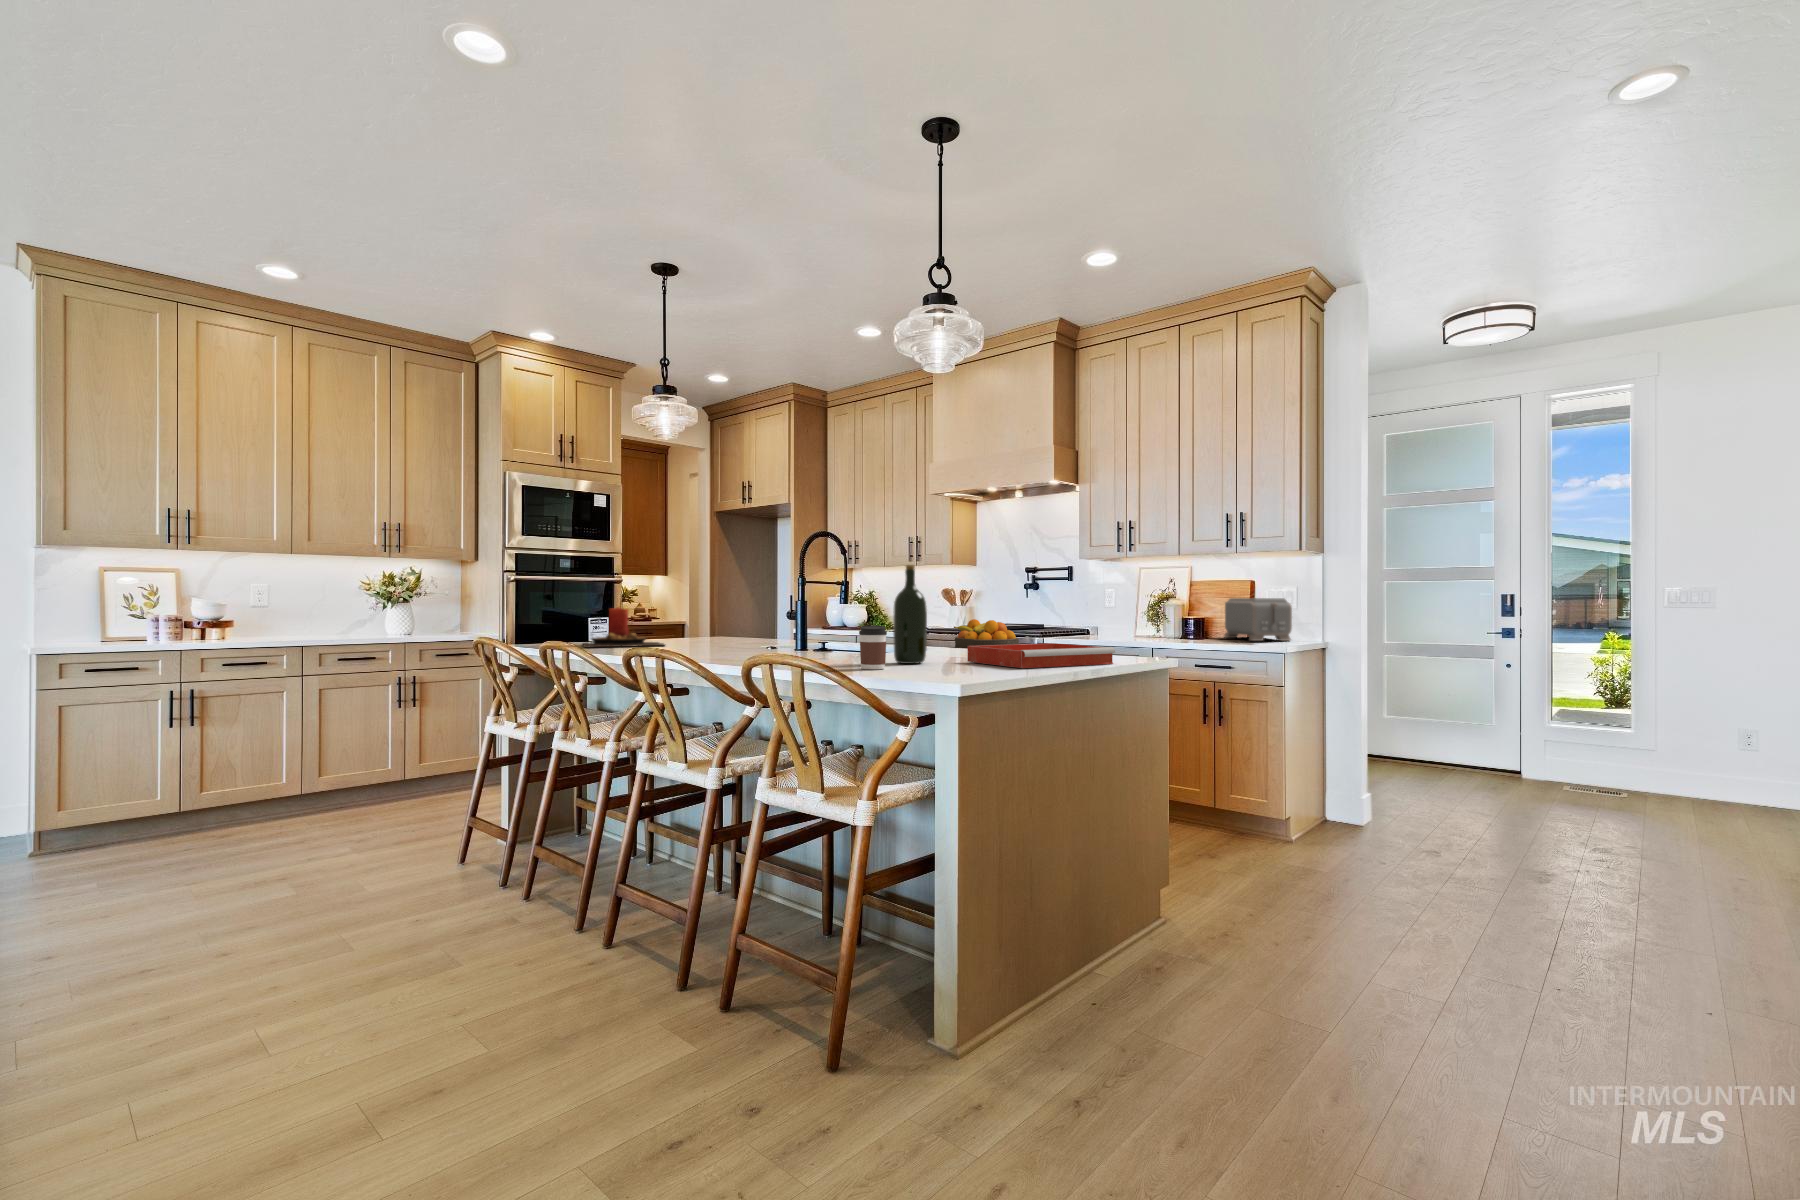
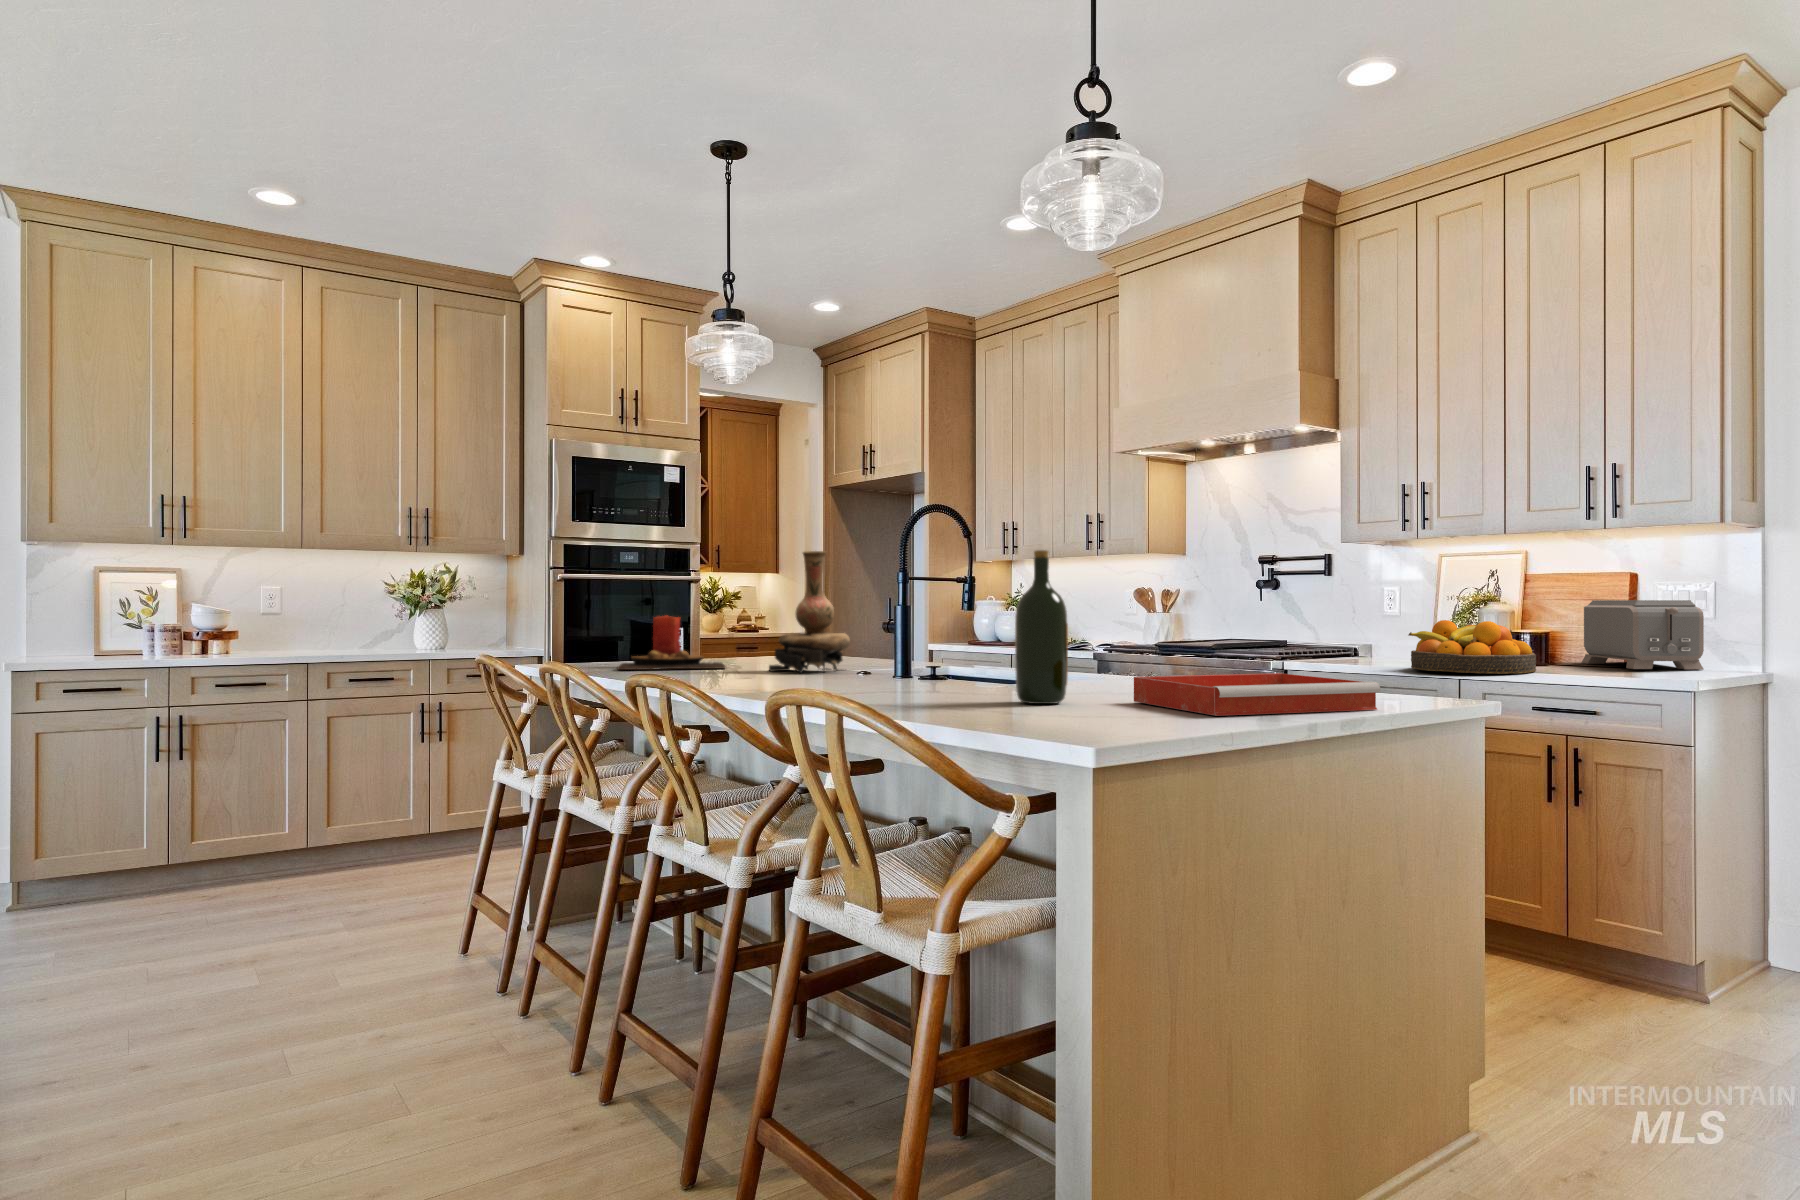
vase: none [699,562,760,648] -> present [769,551,850,673]
fruit bowl: present [954,619,1019,648] -> present [1409,620,1536,674]
coffee cup: present [859,625,887,669] -> none [953,645,996,713]

